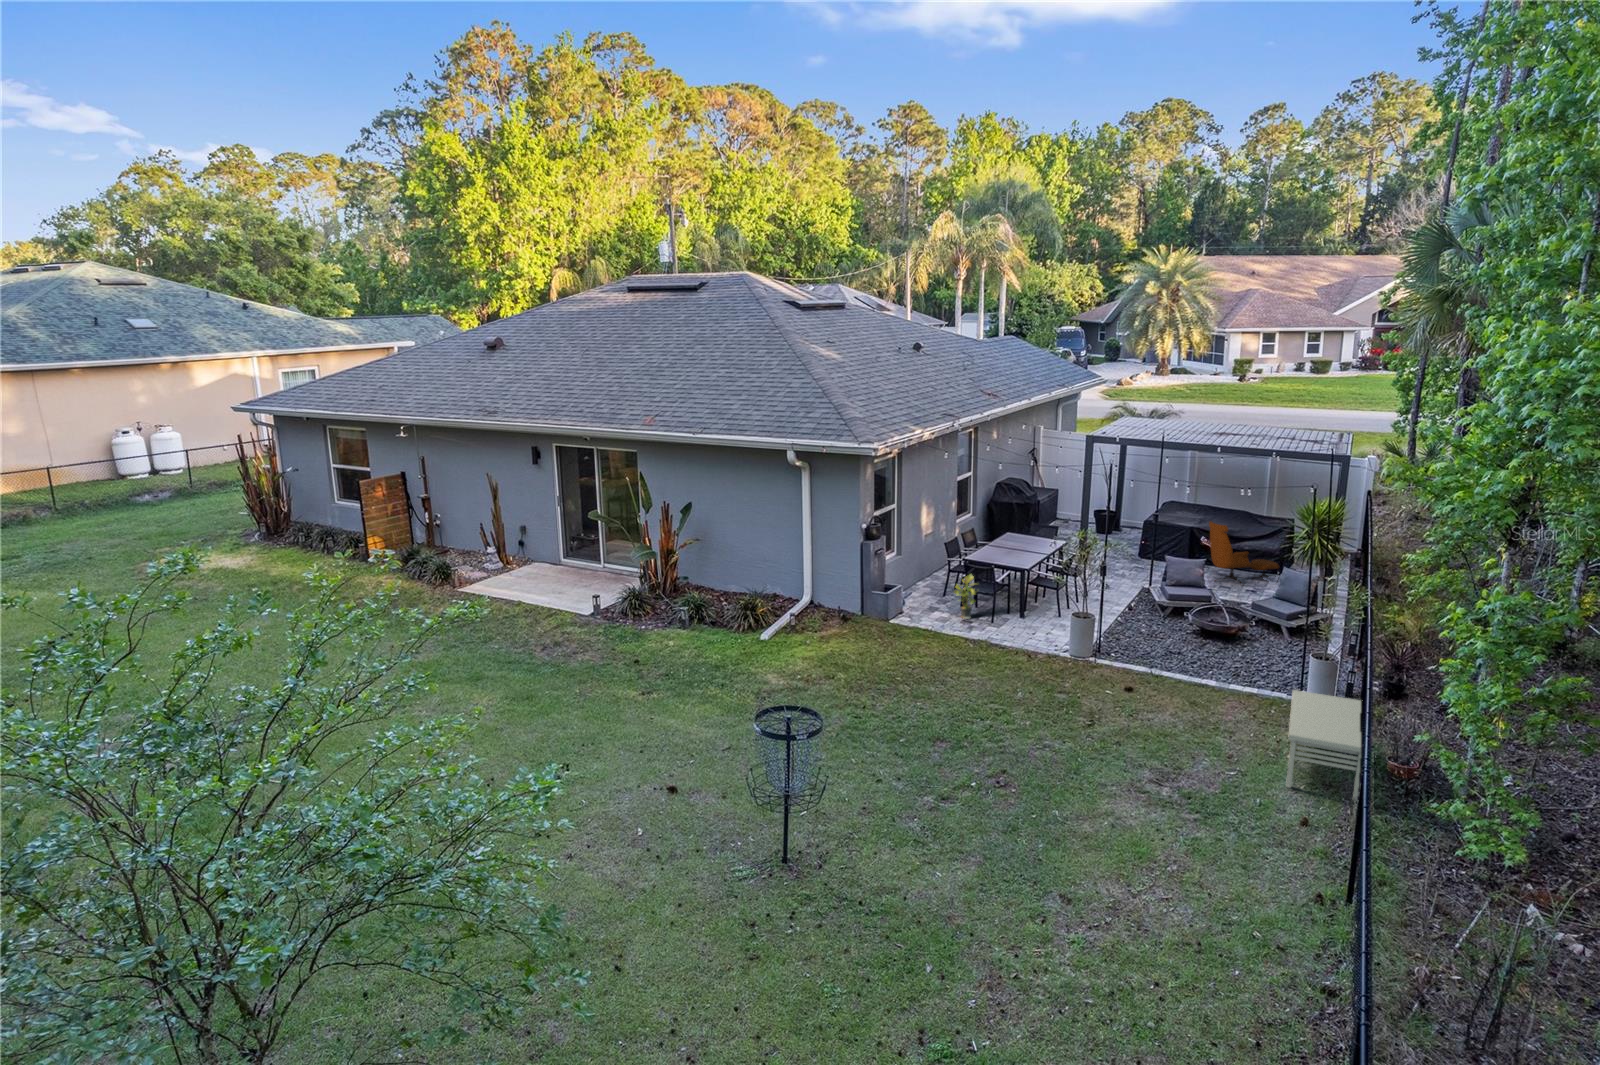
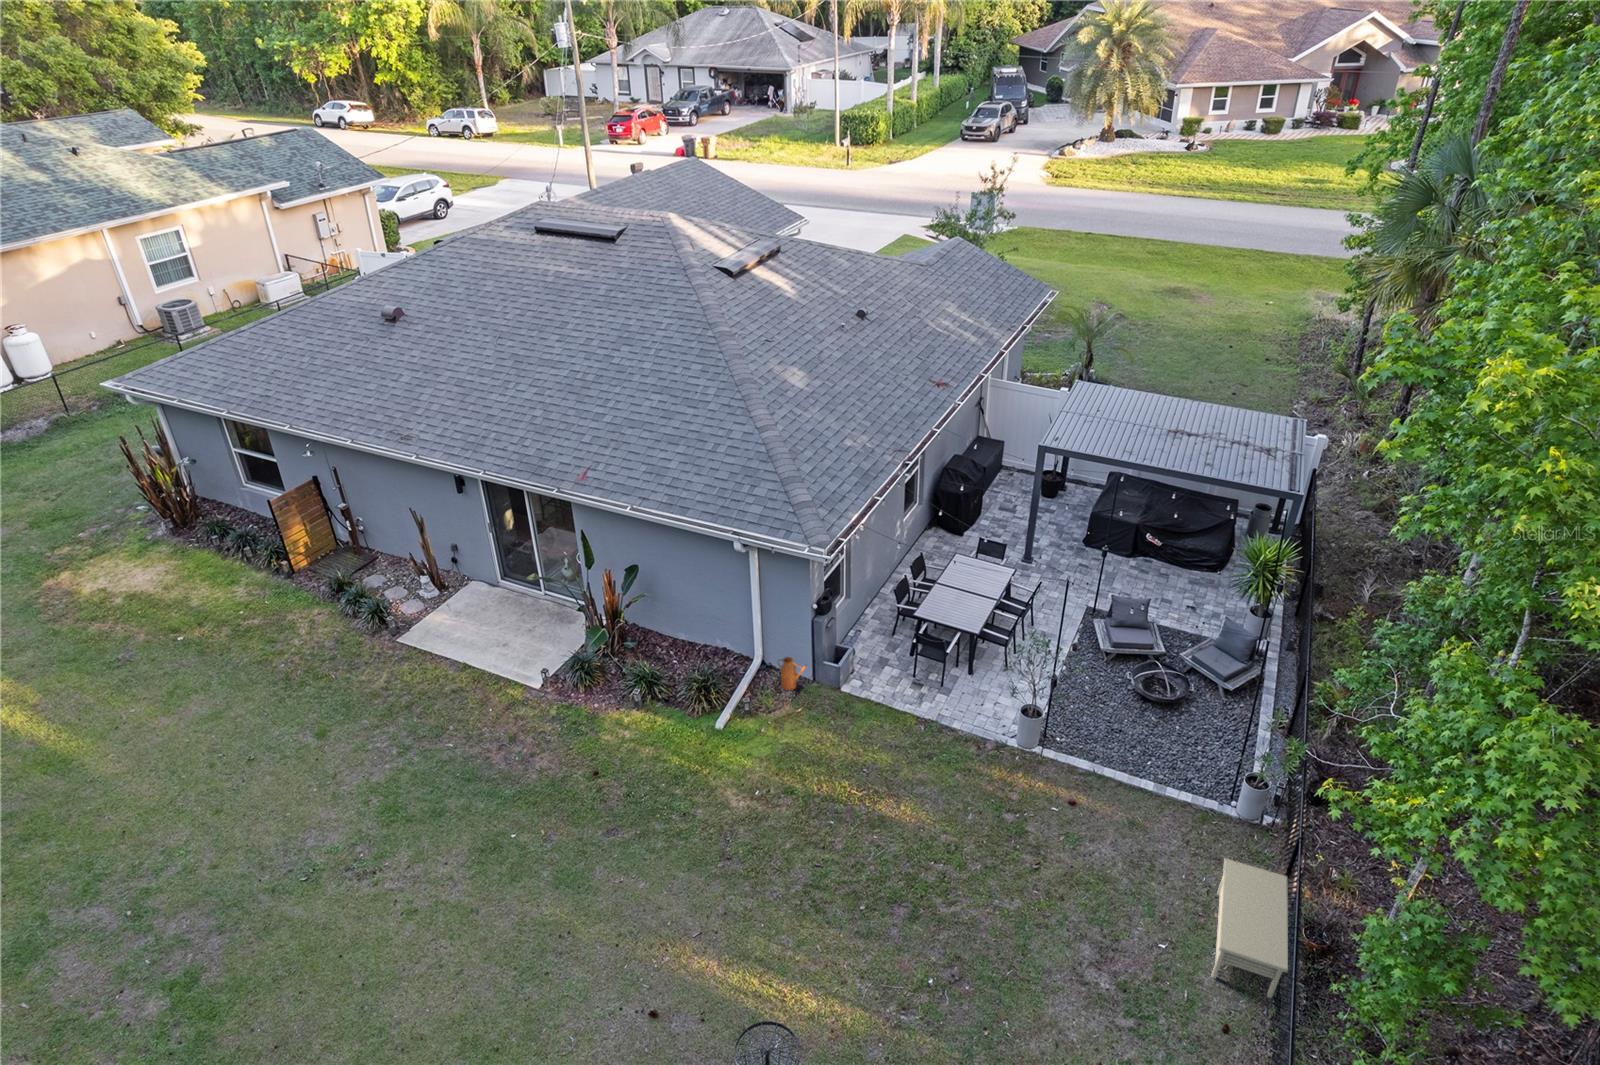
lounge chair: present [1209,521,1279,581] -> none [1155,534,1217,596]
potted plant: present [954,574,978,619] -> none [907,638,933,679]
watering can: none [821,586,850,621] -> present [778,657,806,691]

